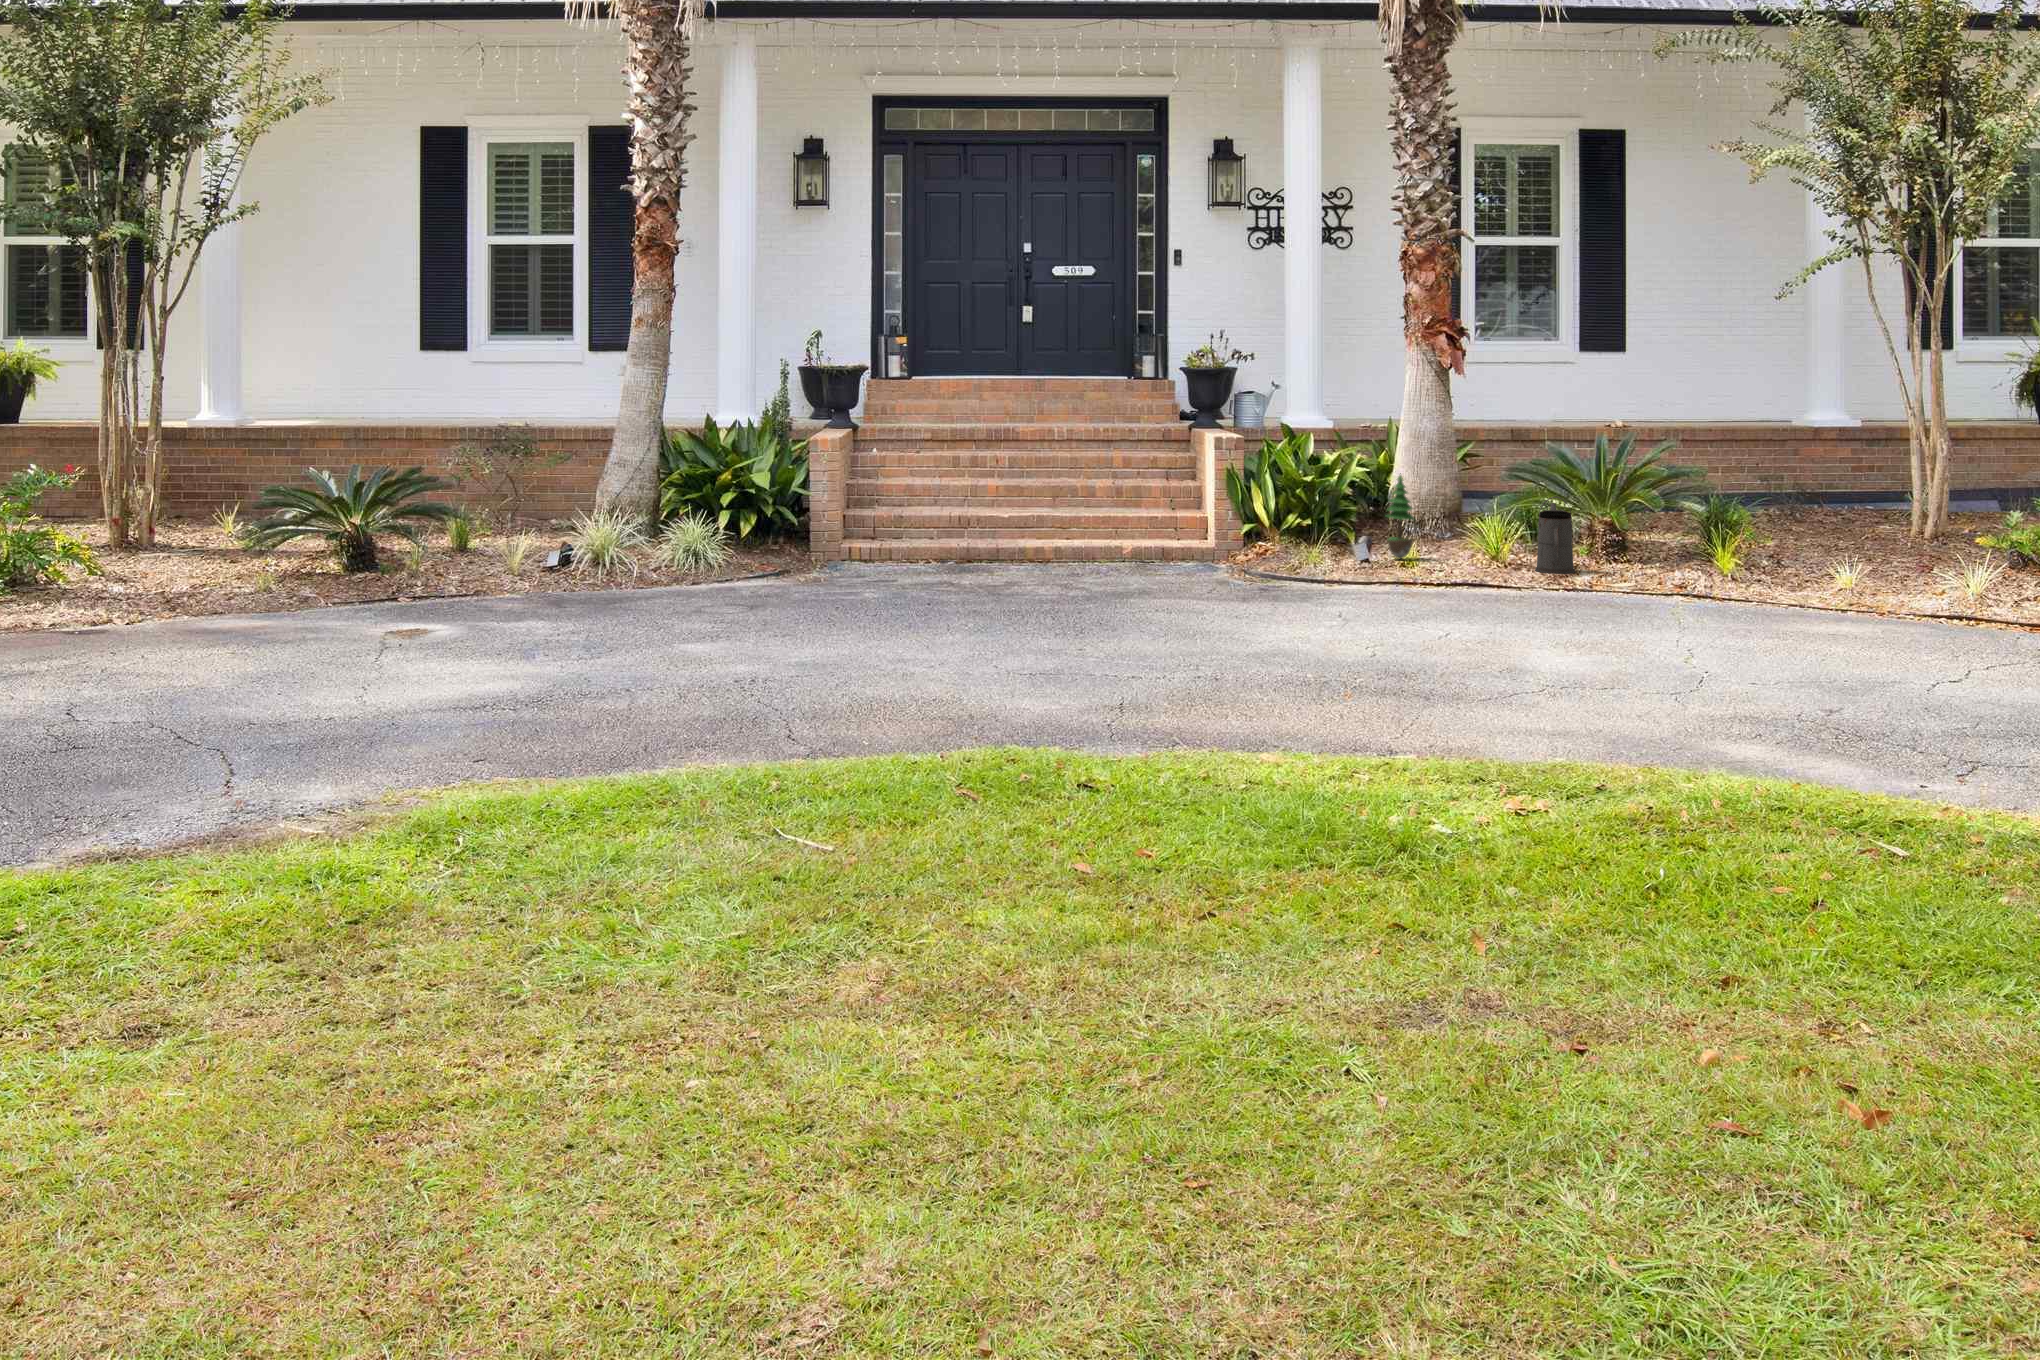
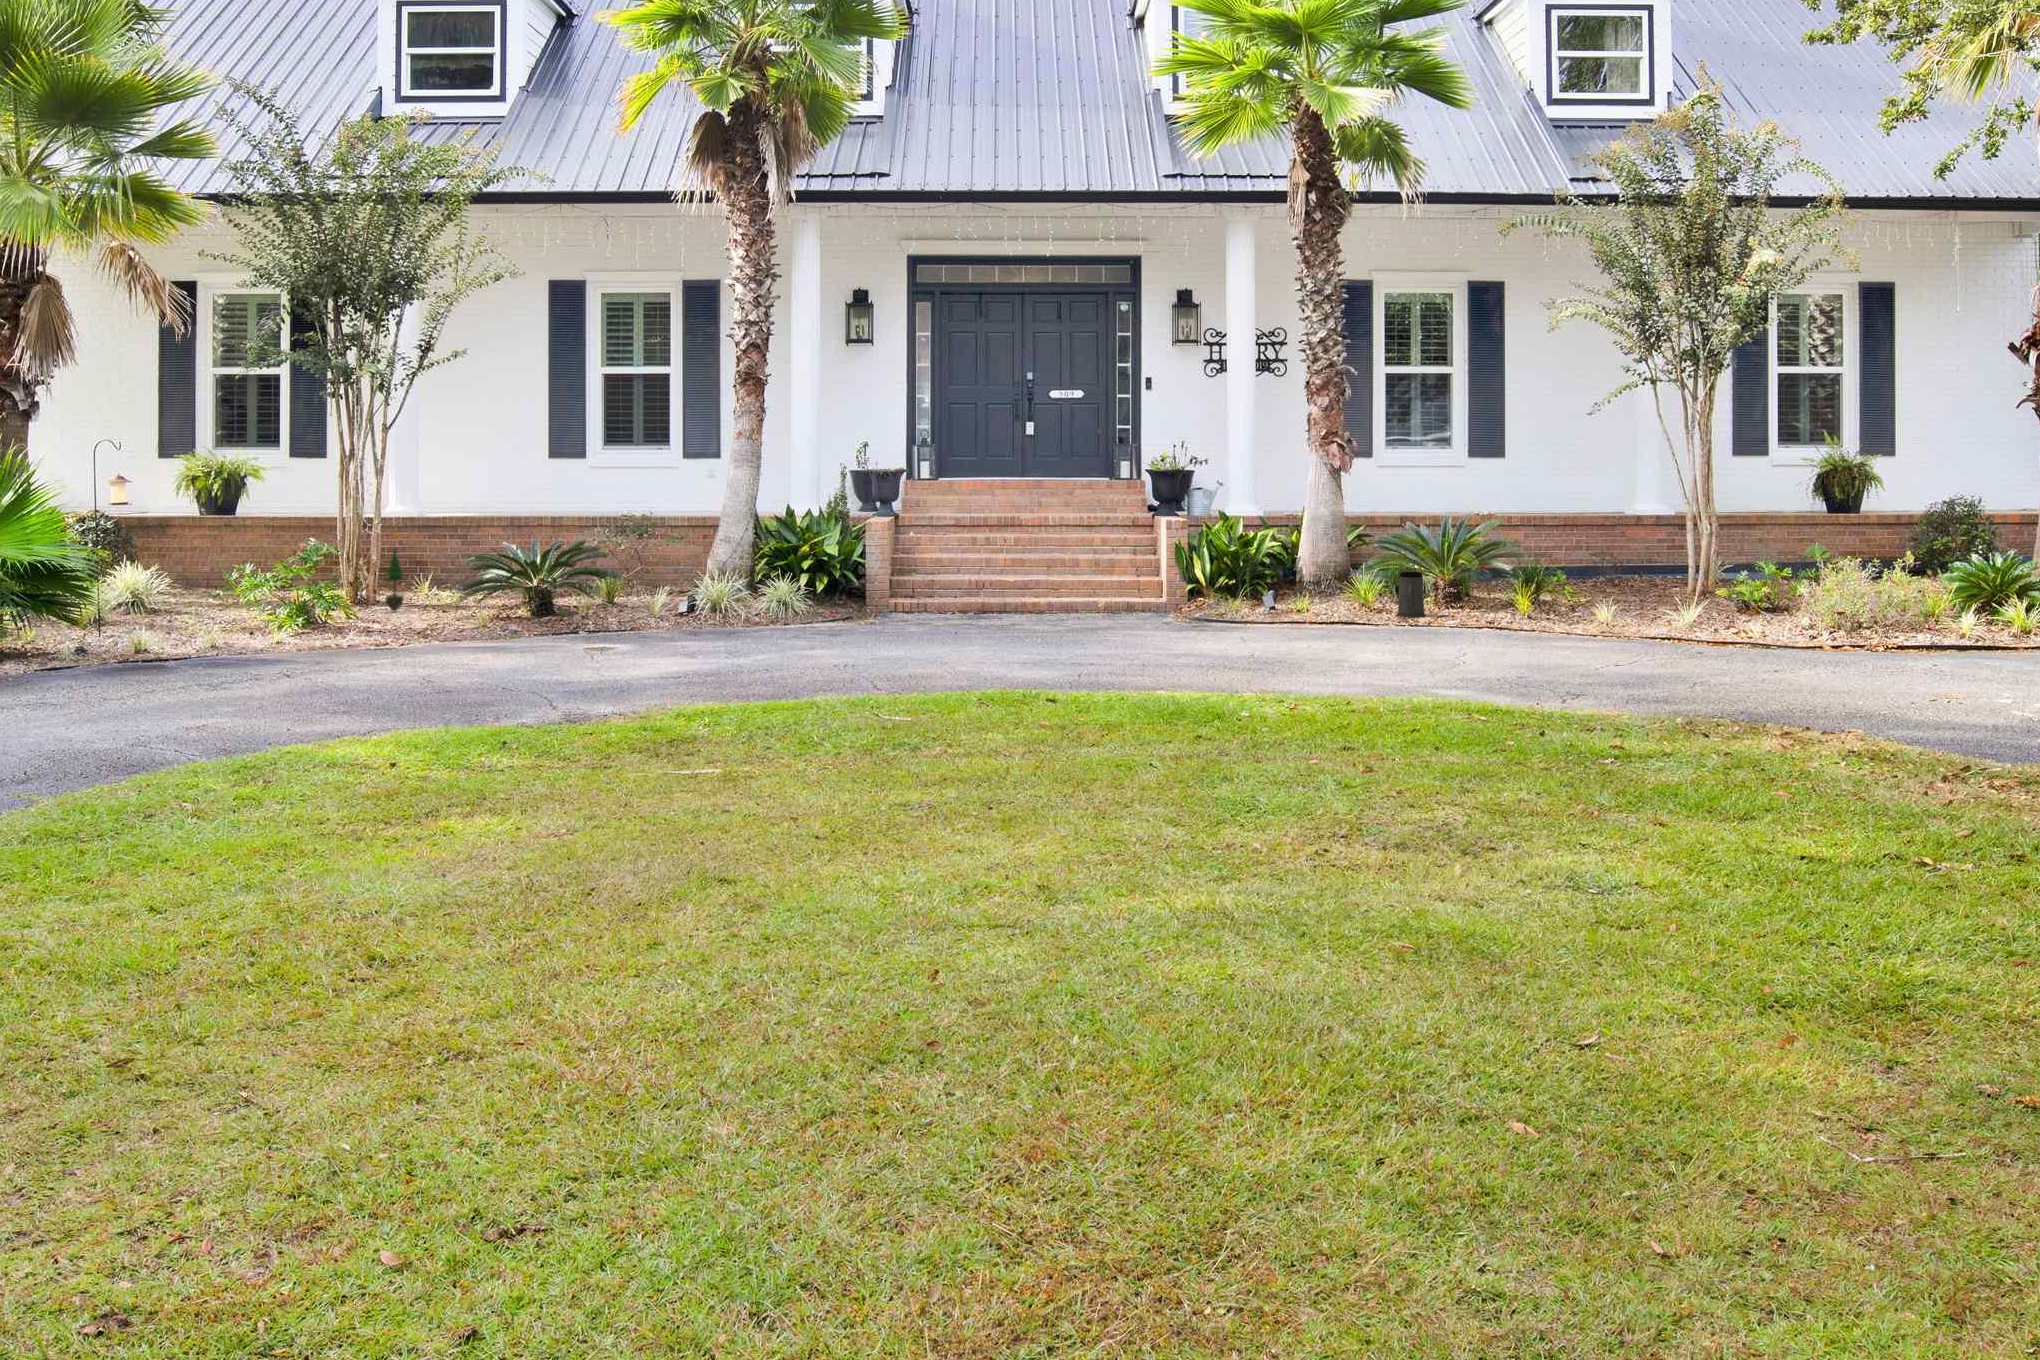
potted tree: present [1386,473,1416,559] -> present [385,549,404,611]

